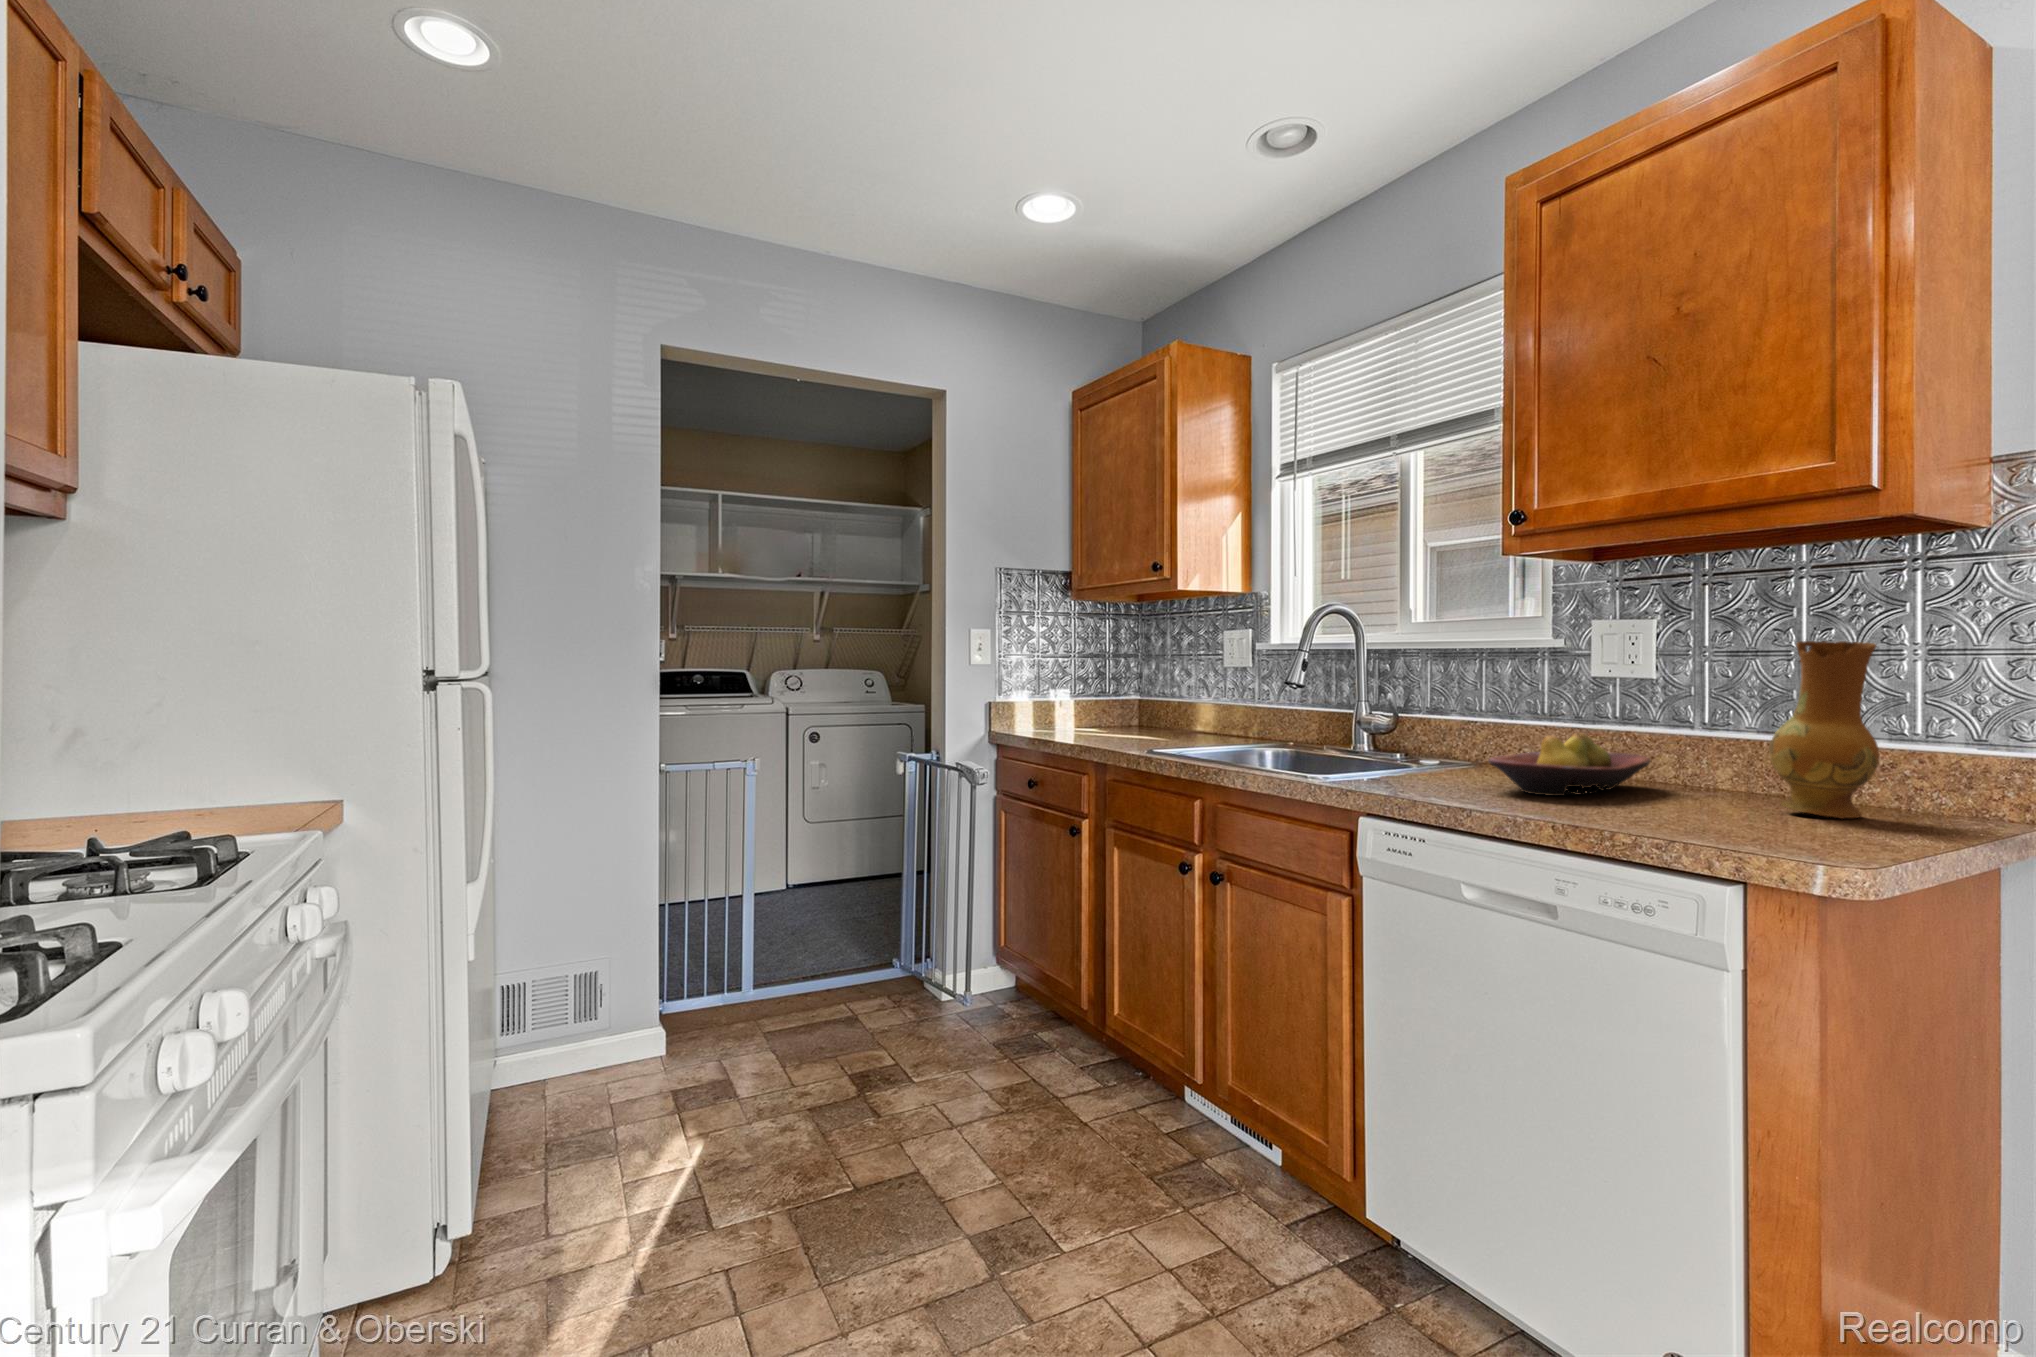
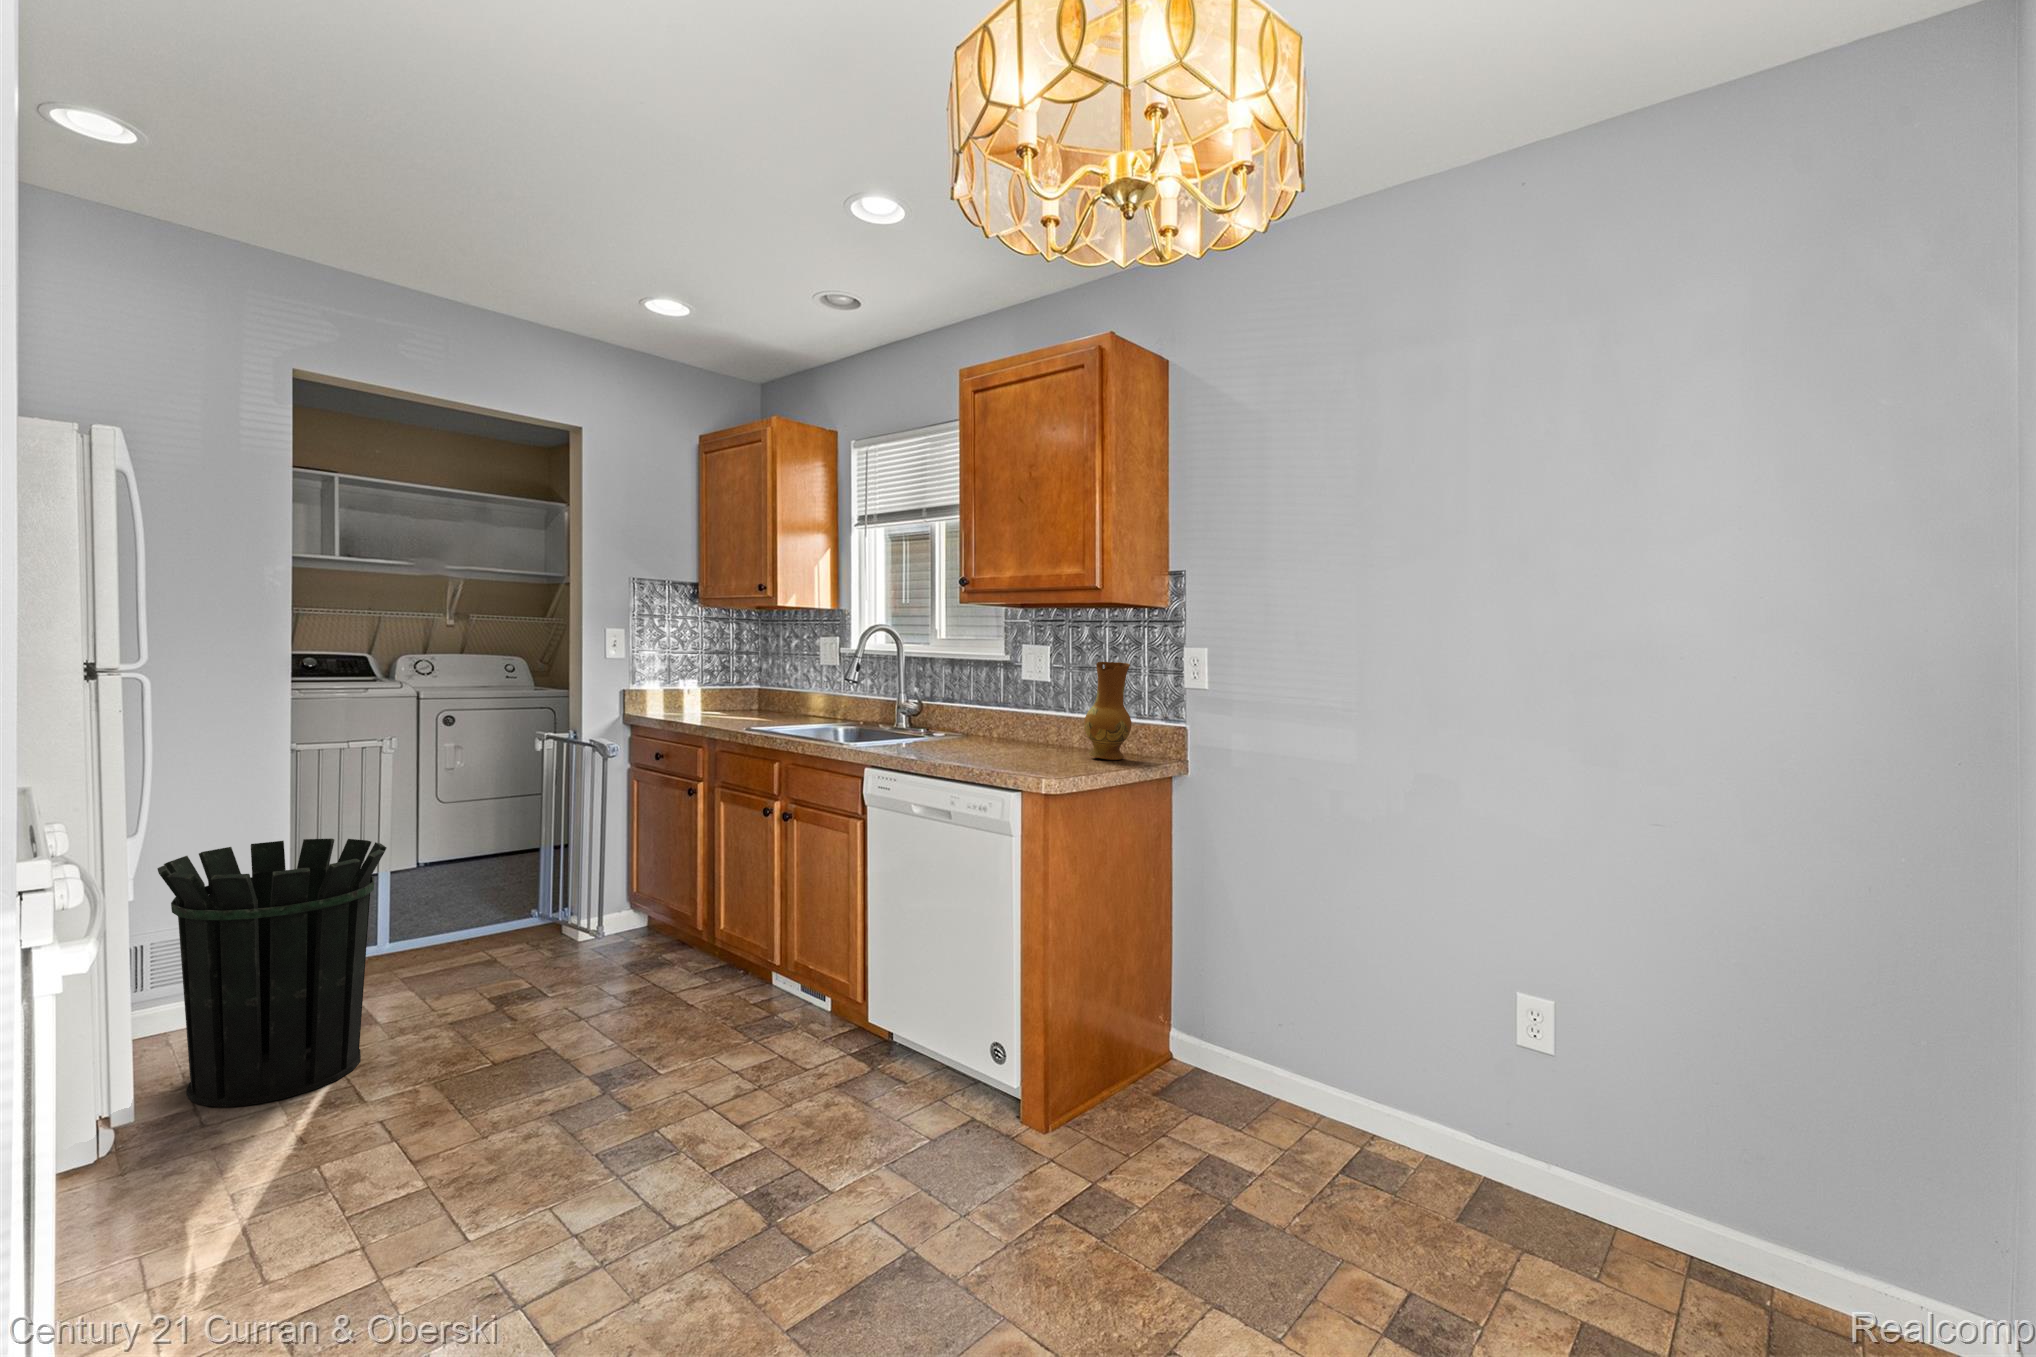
fruit bowl: present [1488,733,1650,796] -> none [949,714,1046,752]
waste bin: none [506,879,737,1209] -> present [157,838,386,1107]

